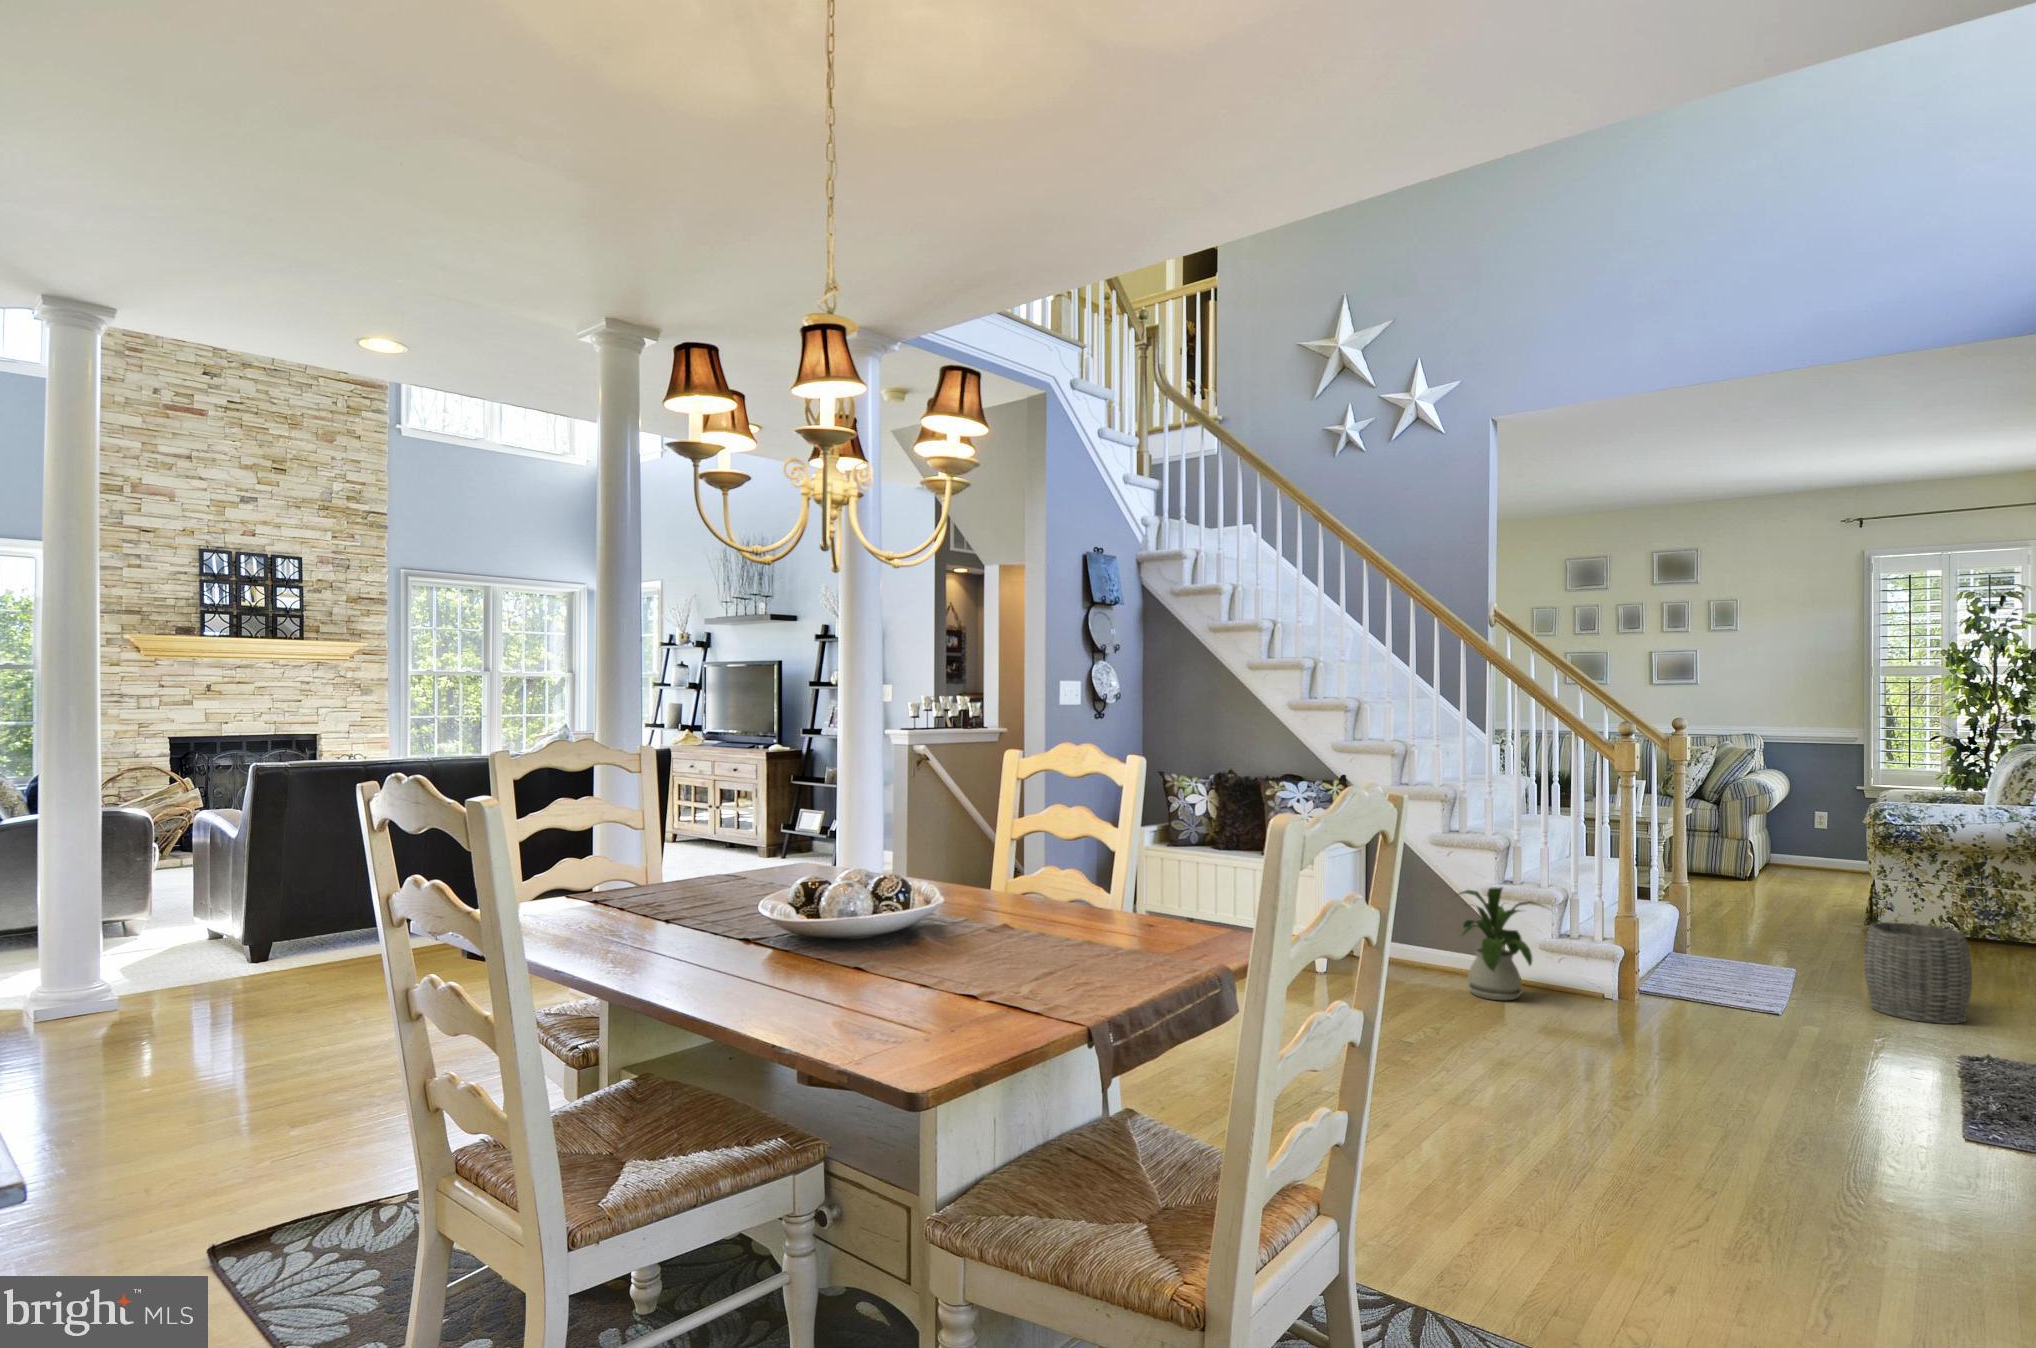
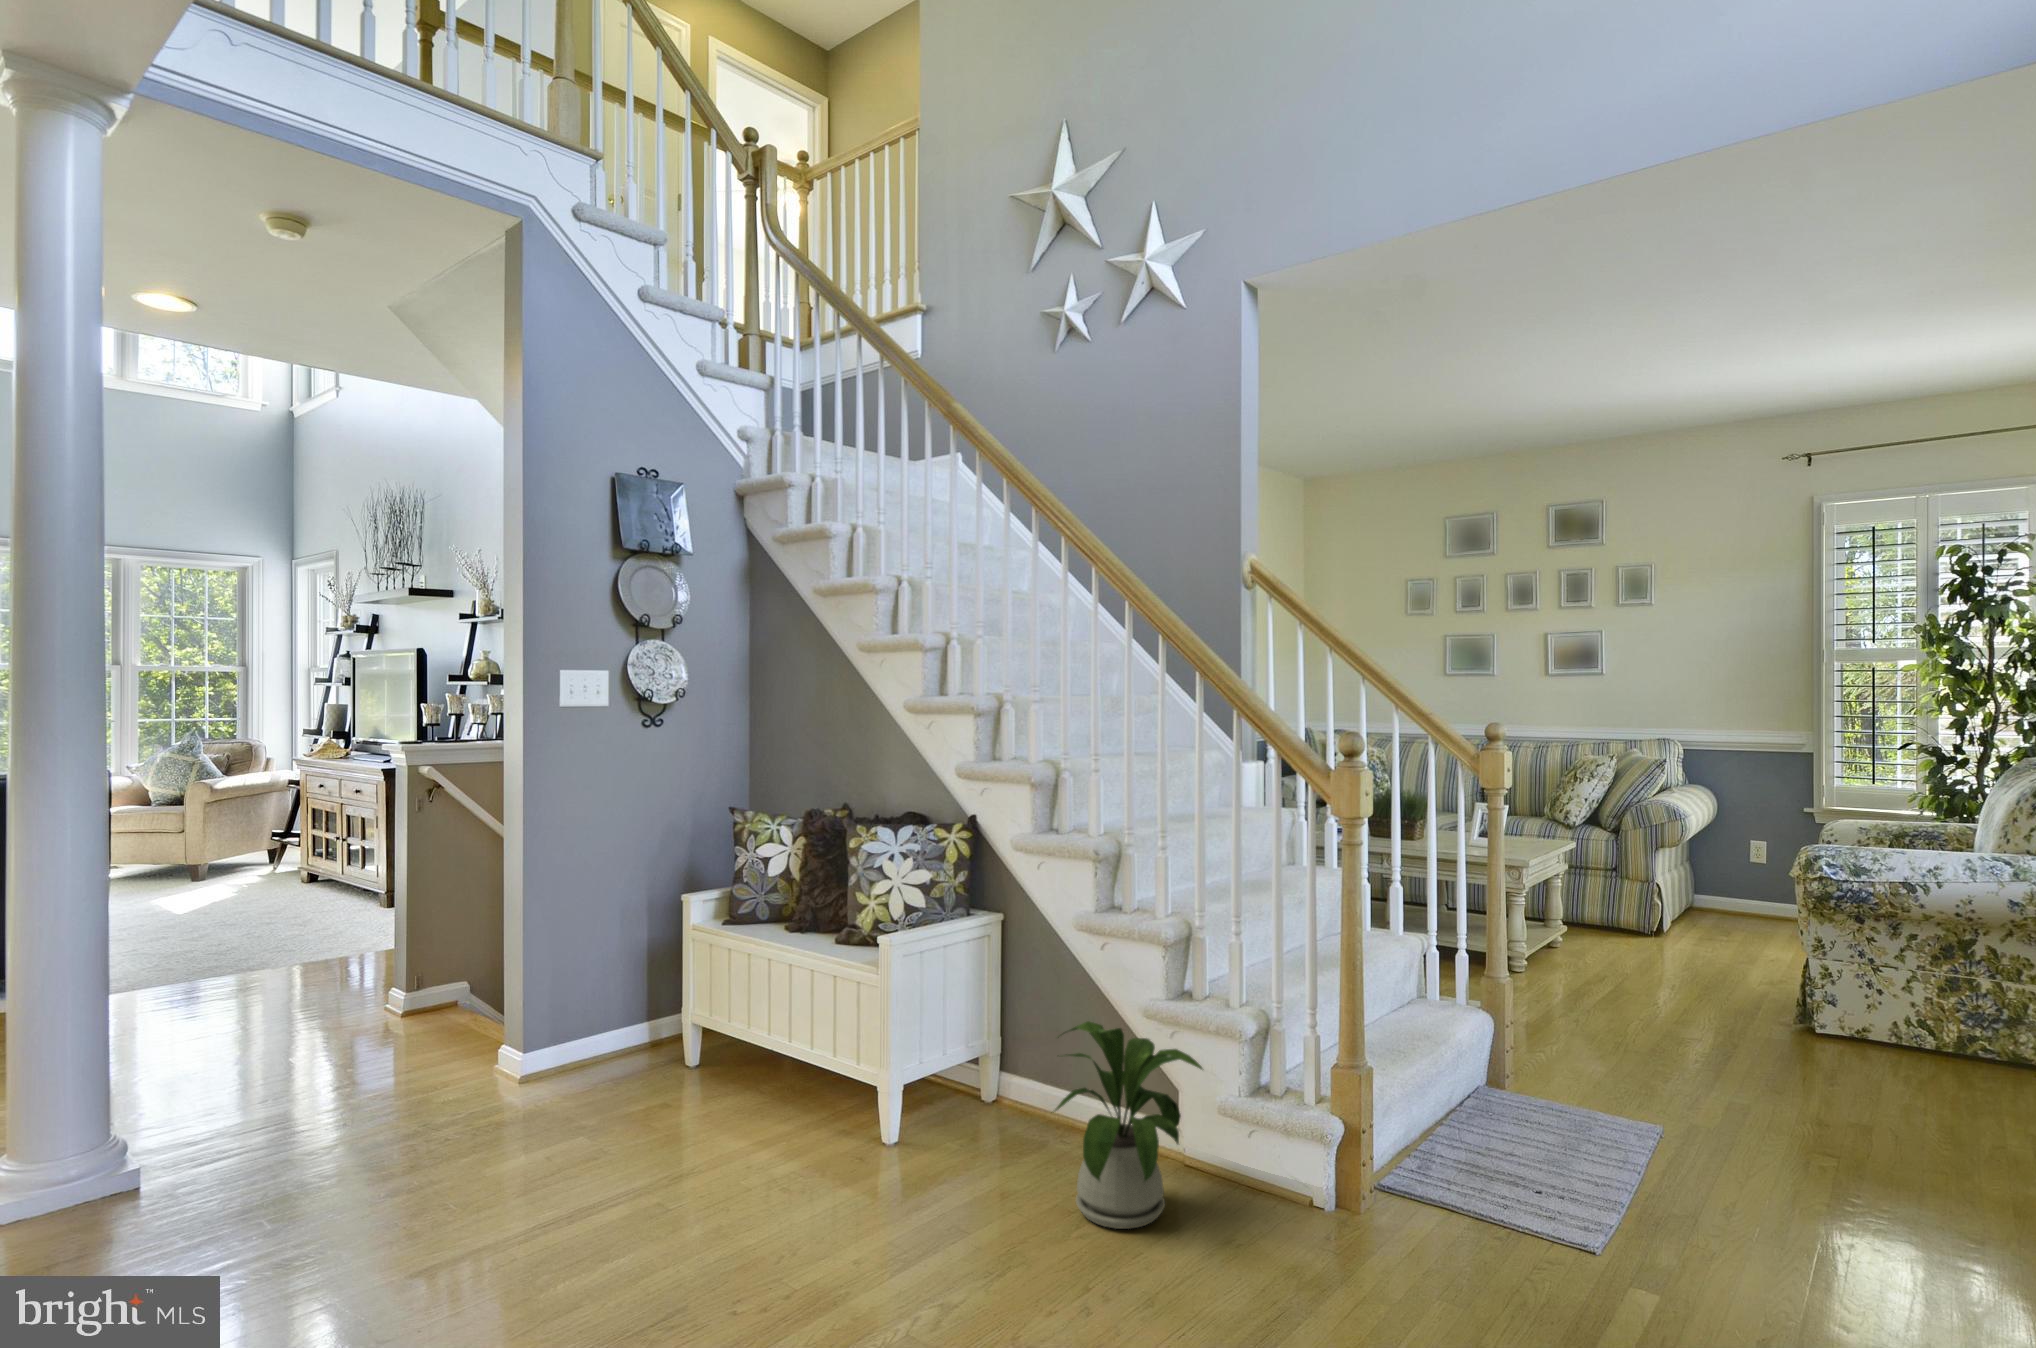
woven basket: present [1864,922,1972,1024] -> none [1759,1082,1948,1293]

